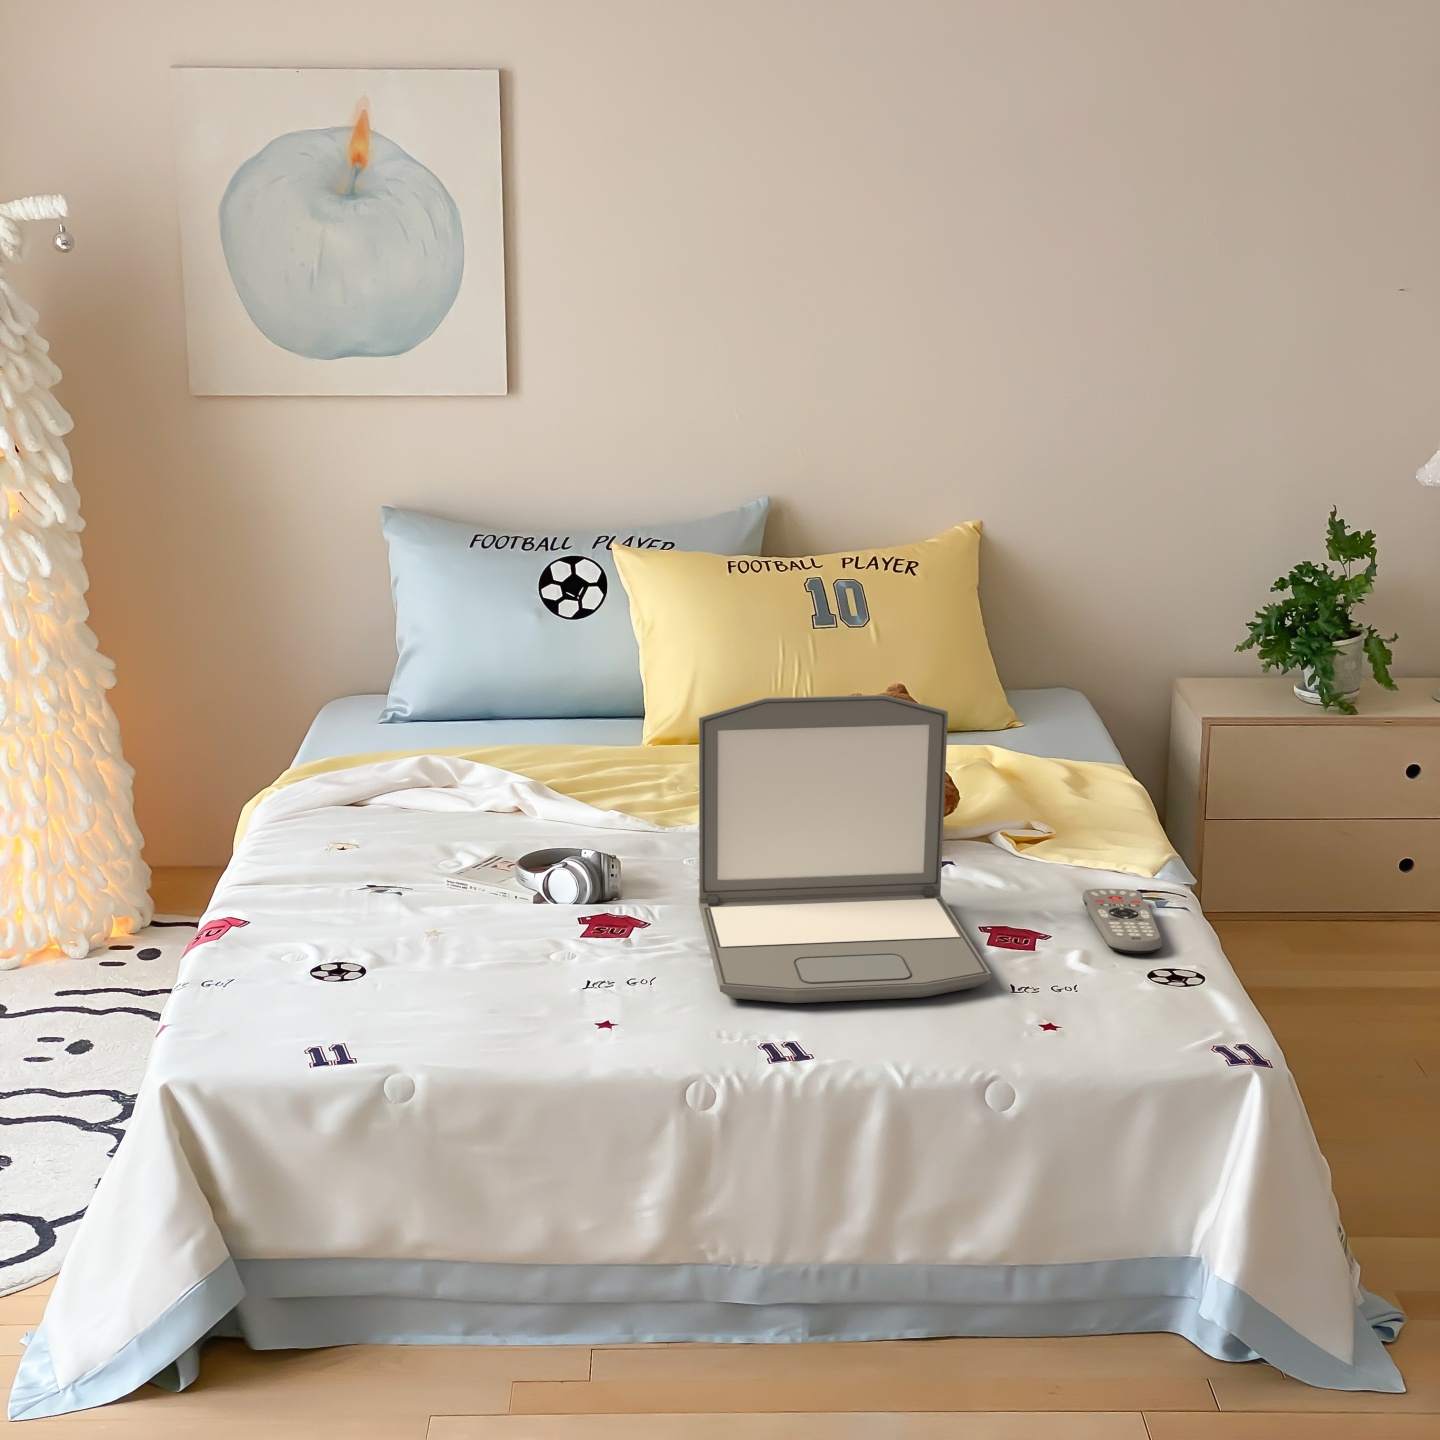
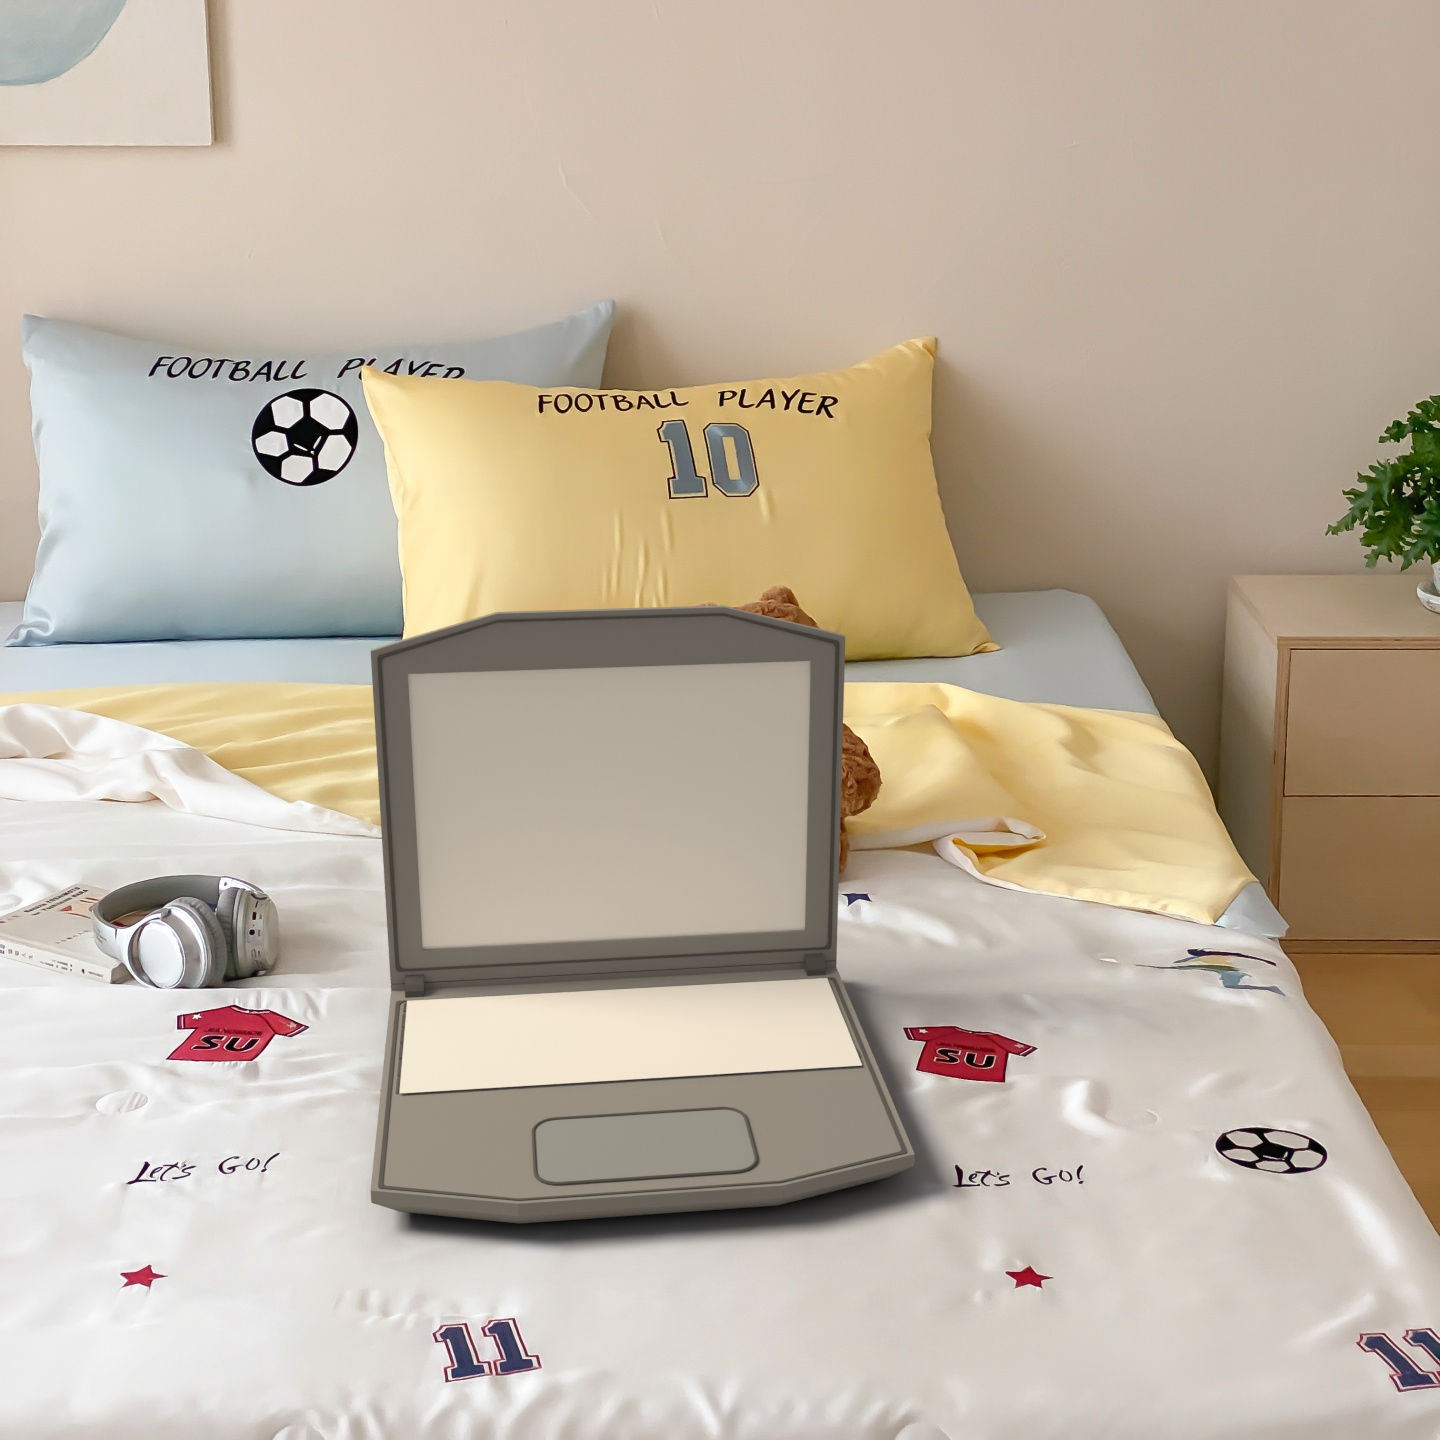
remote control: present [1083,889,1162,954] -> none [1093,952,1243,1094]

